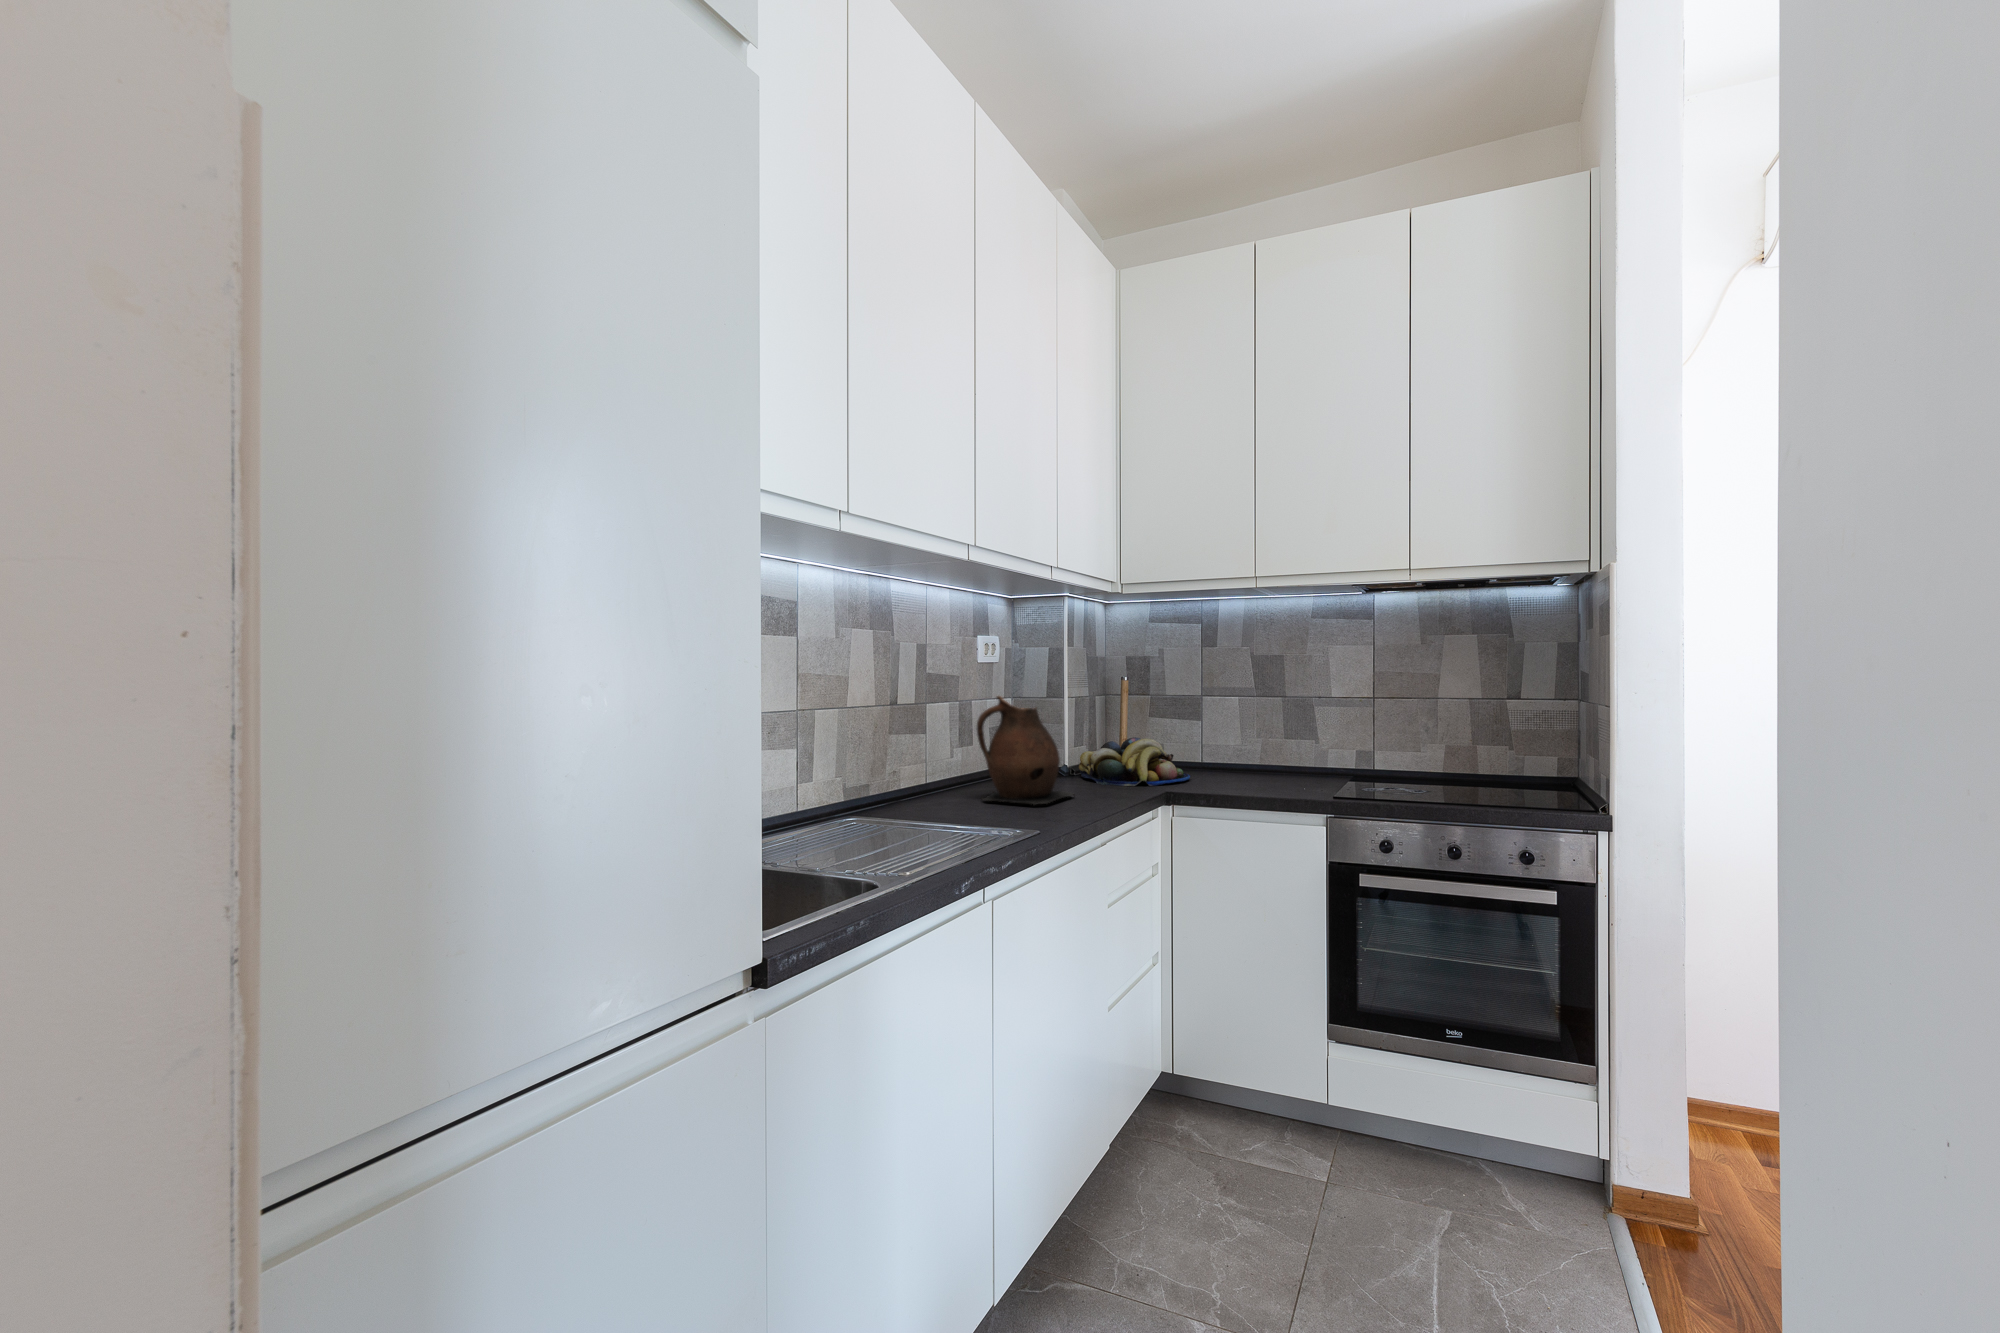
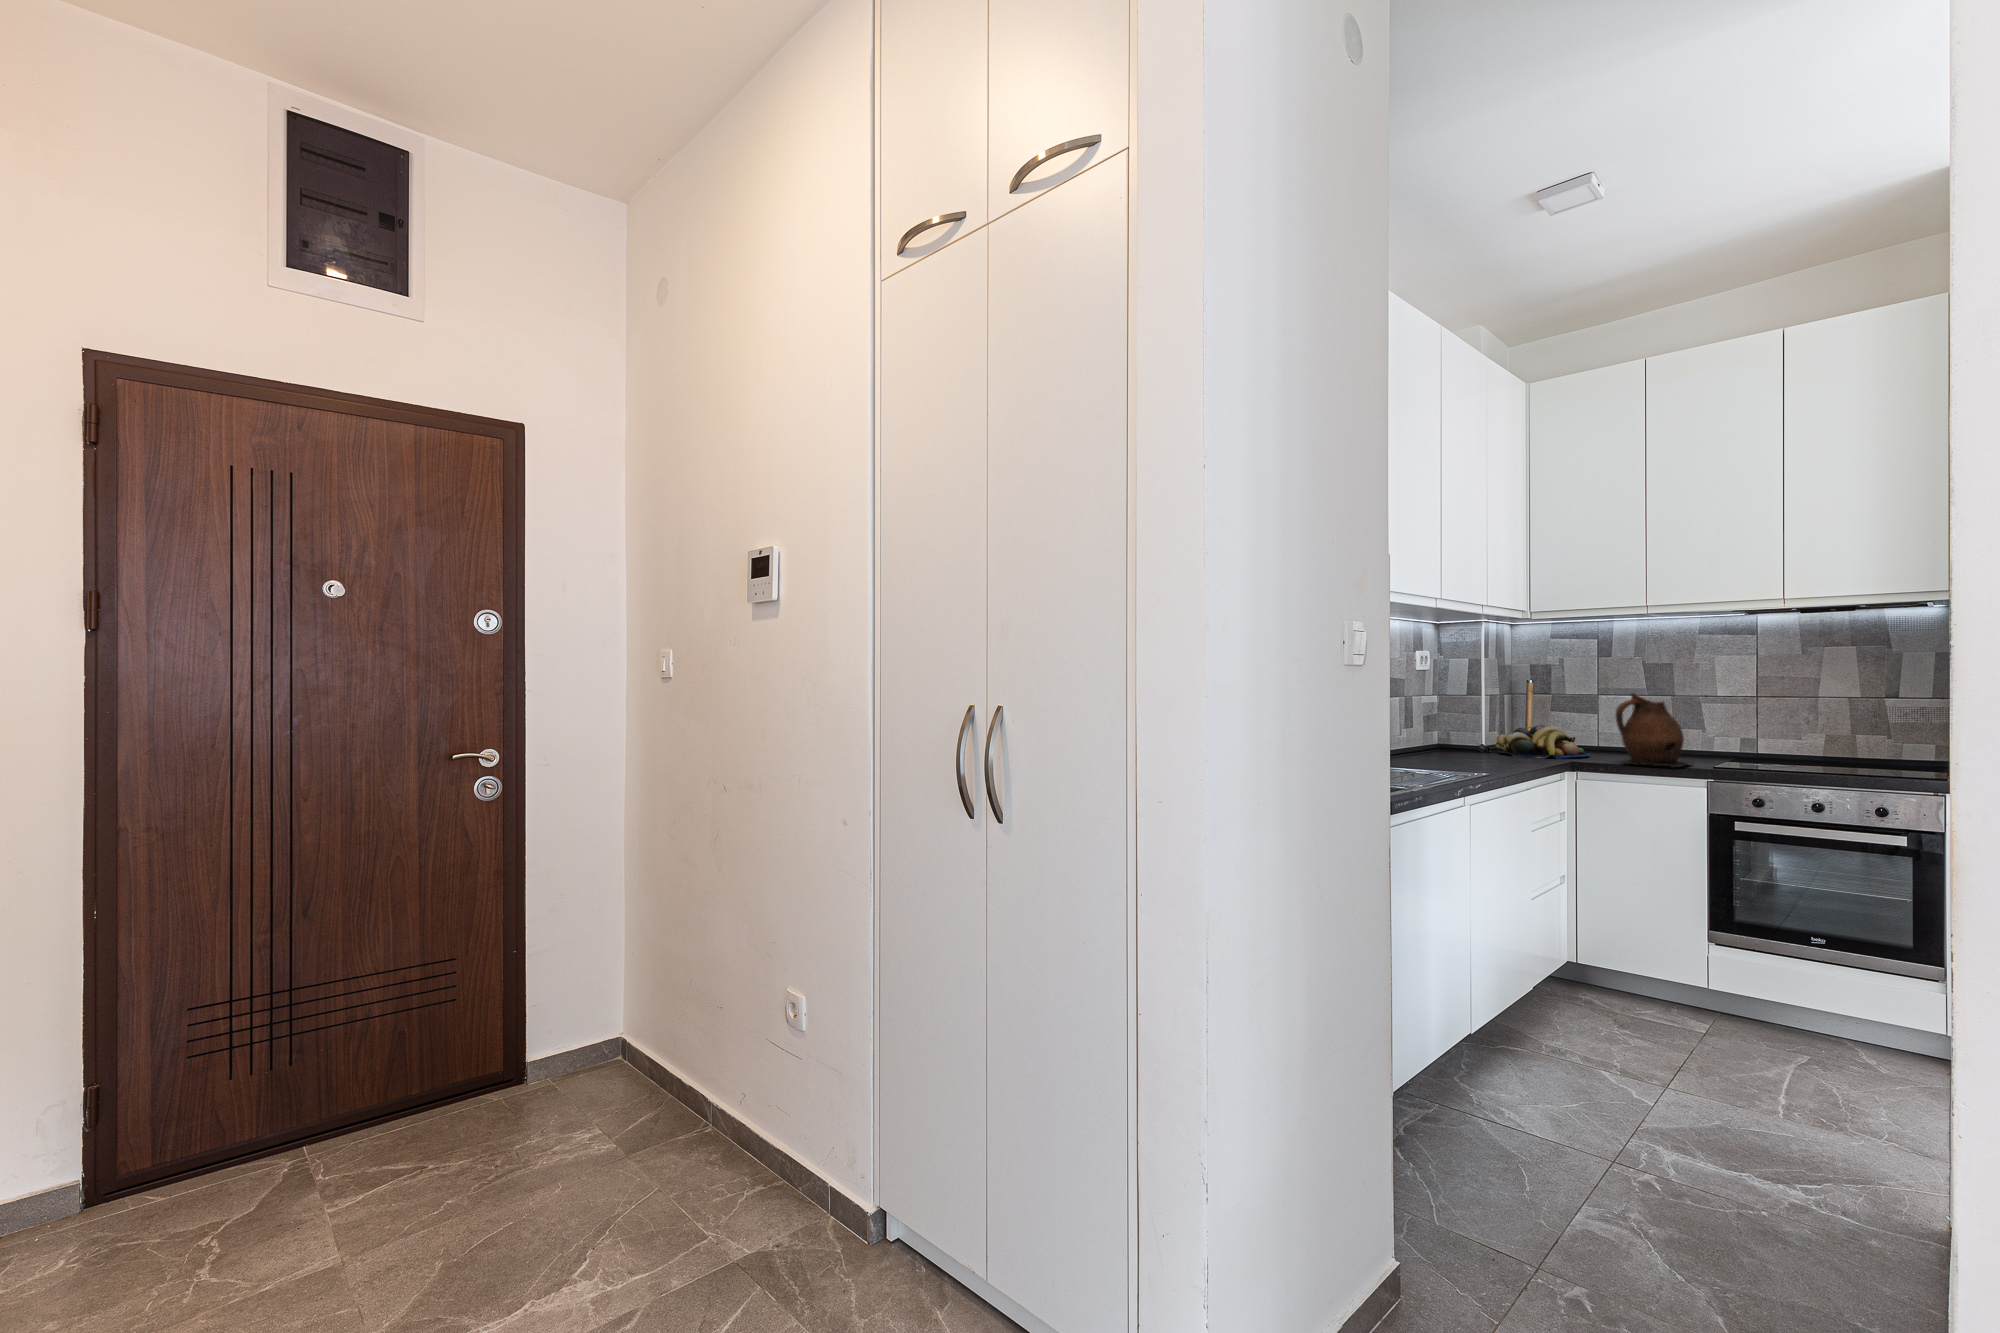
ceramic pitcher: present [977,696,1074,805] -> present [1615,693,1692,767]

